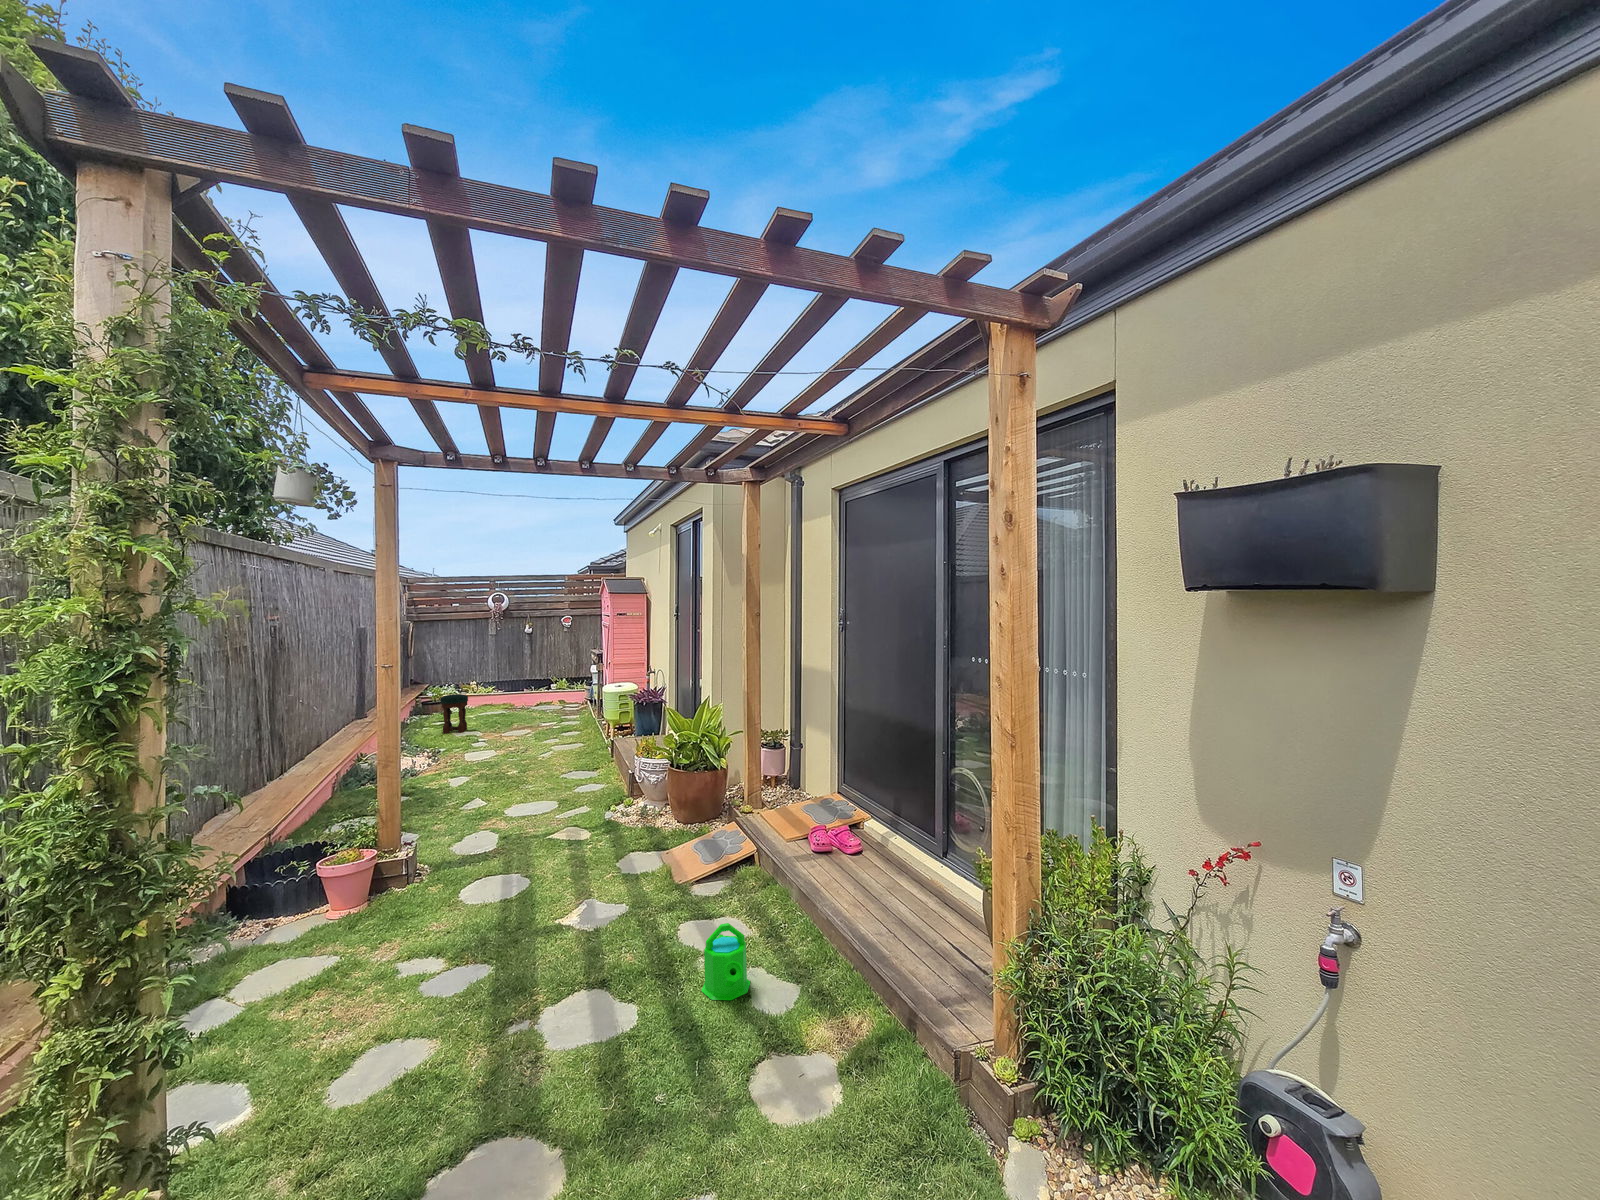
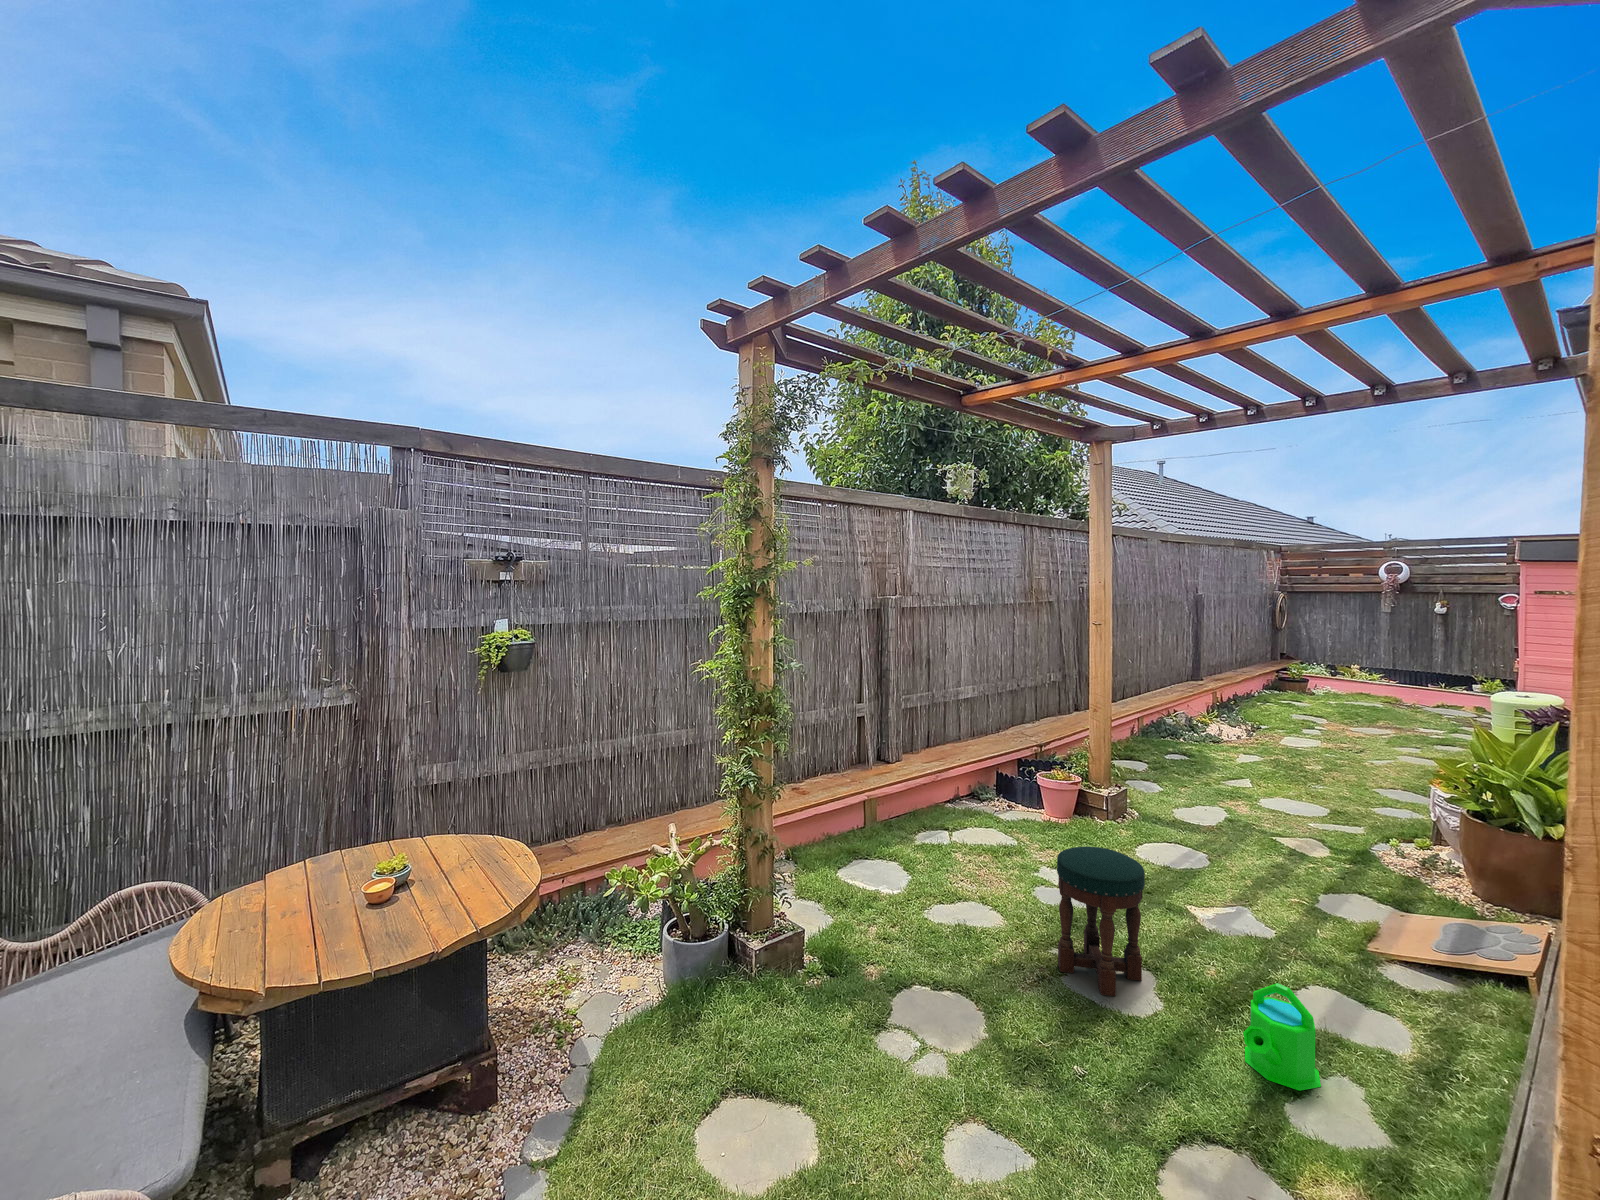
stool: present [441,694,468,734] -> present [1057,846,1145,996]

